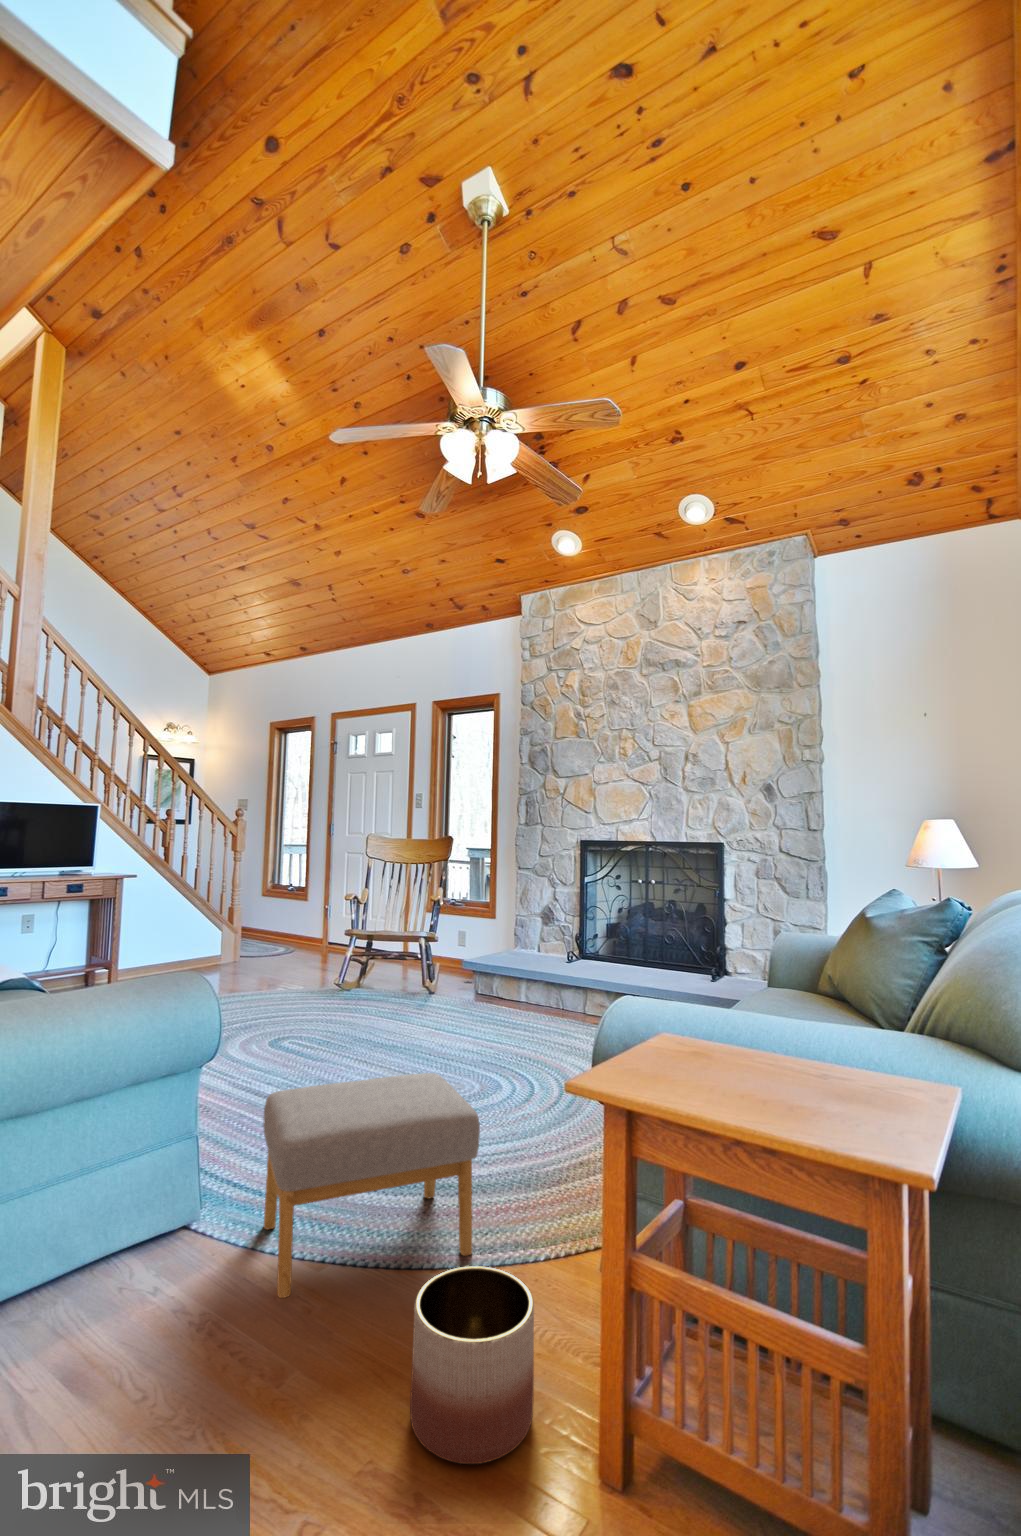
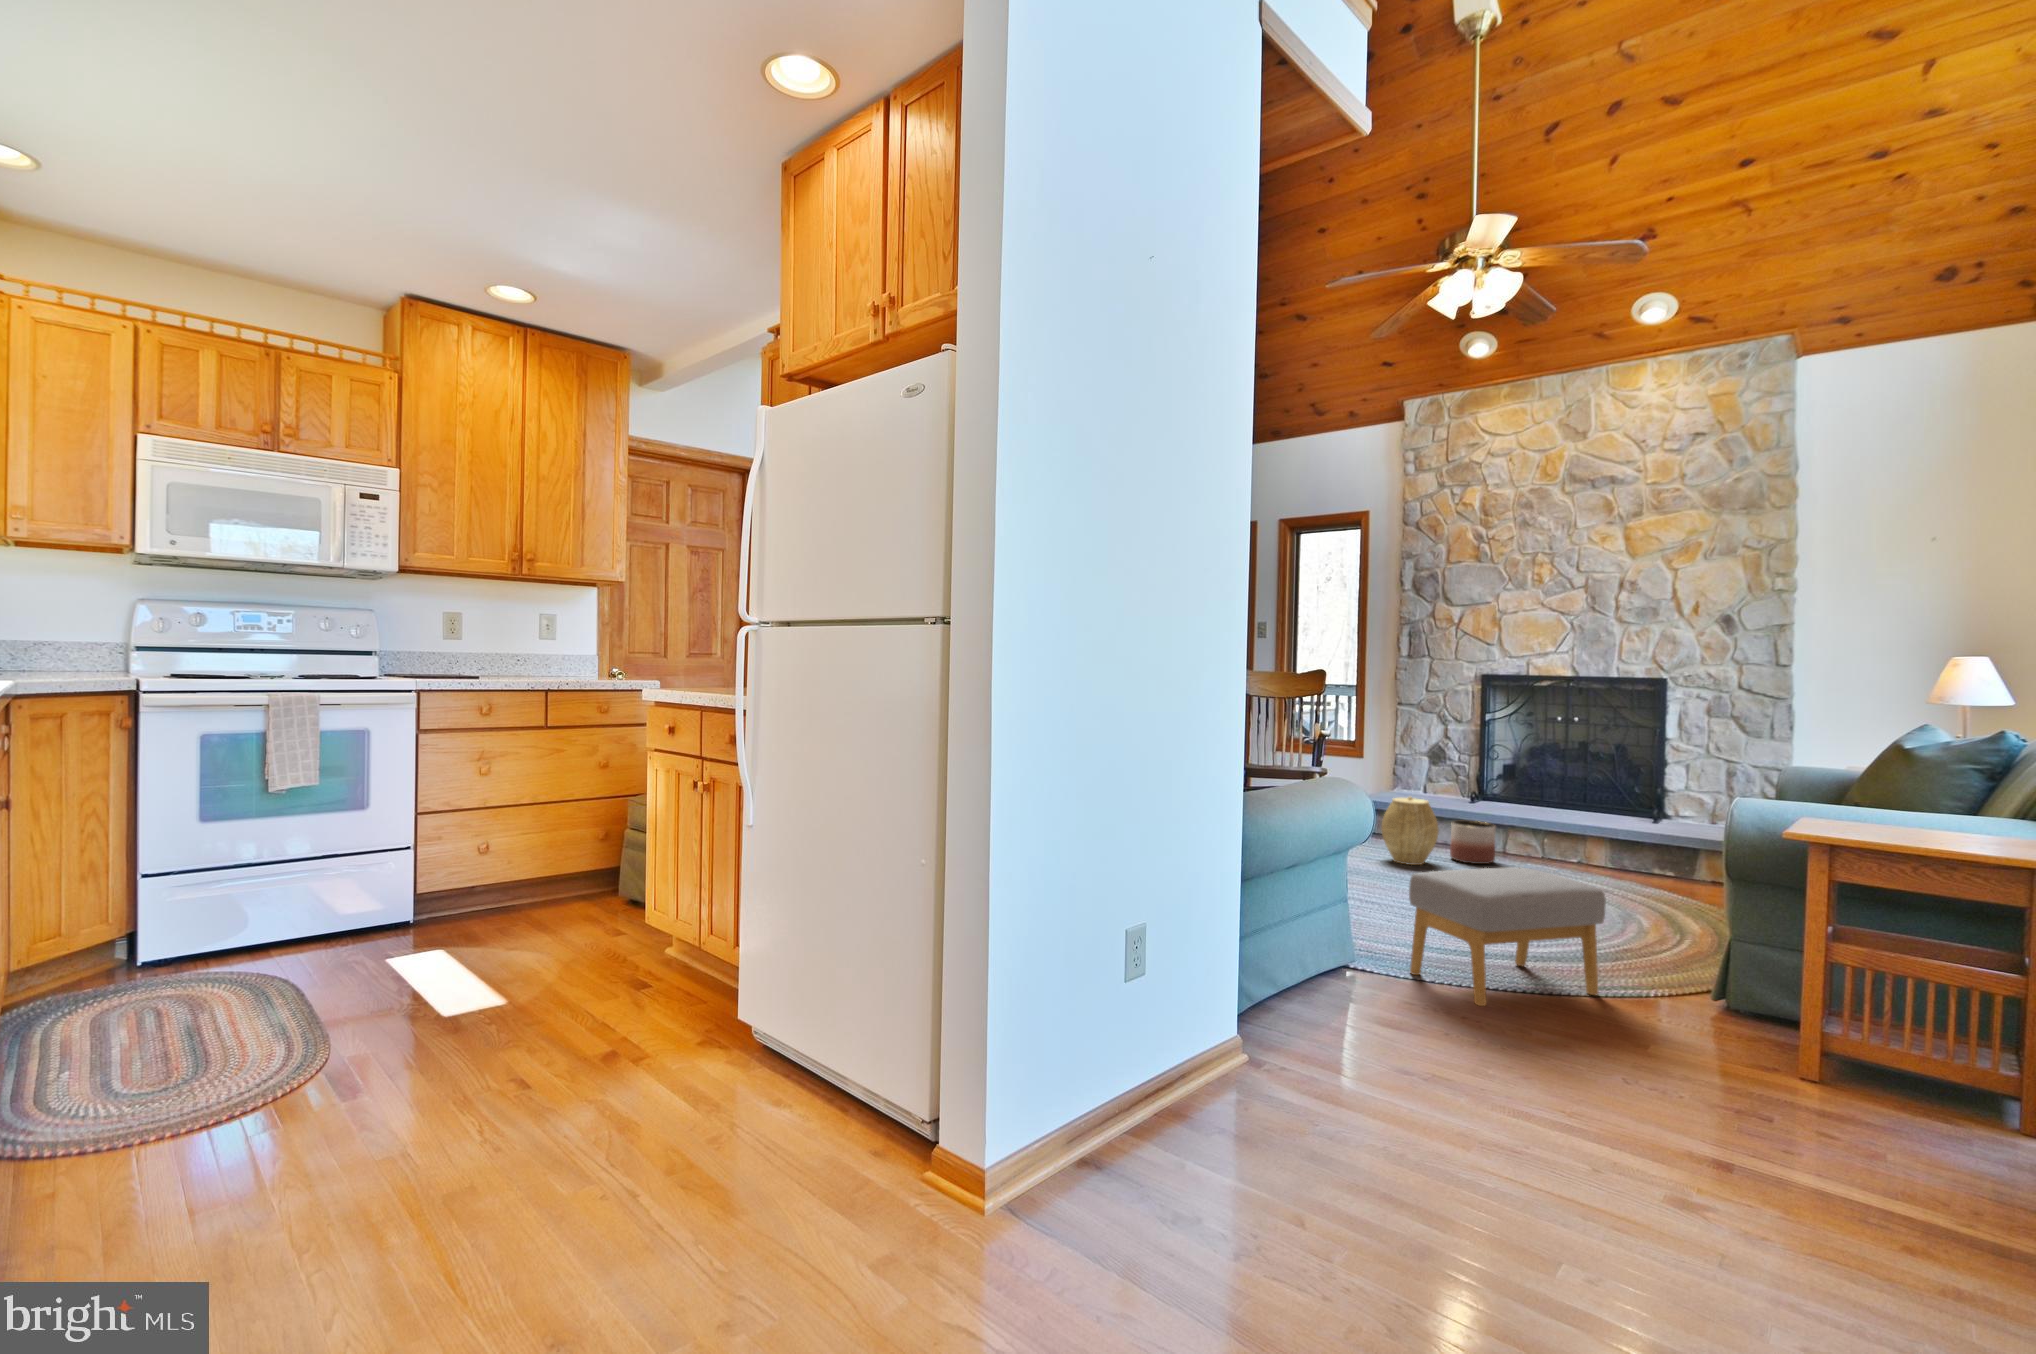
woven basket: none [460,960,512,1030] -> present [1381,797,1439,865]
planter: present [410,1266,534,1464] -> present [1450,821,1496,864]

